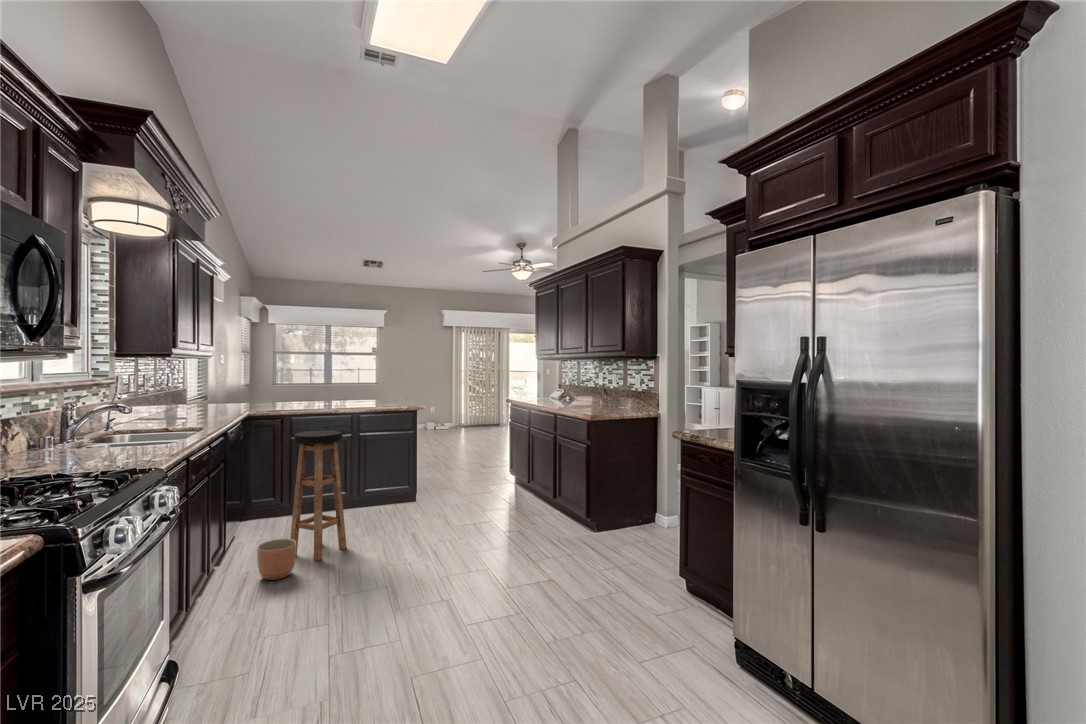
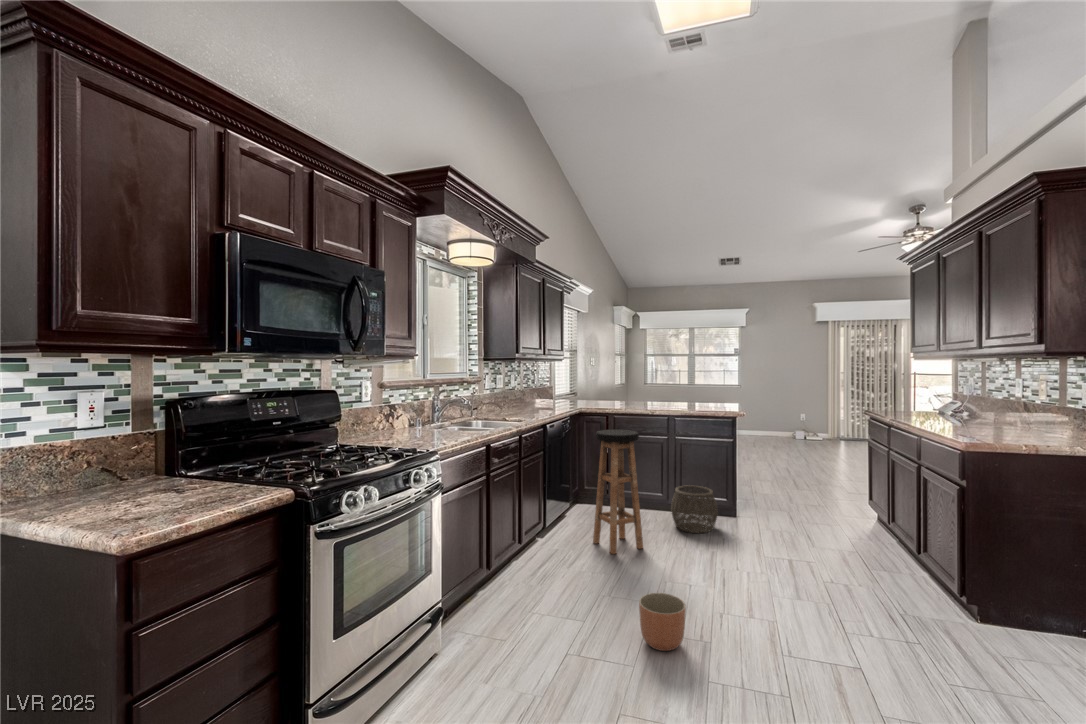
woven basket: none [361,479,407,525] -> present [671,486,718,533]
planter: present [257,539,296,580] -> present [639,593,686,651]

